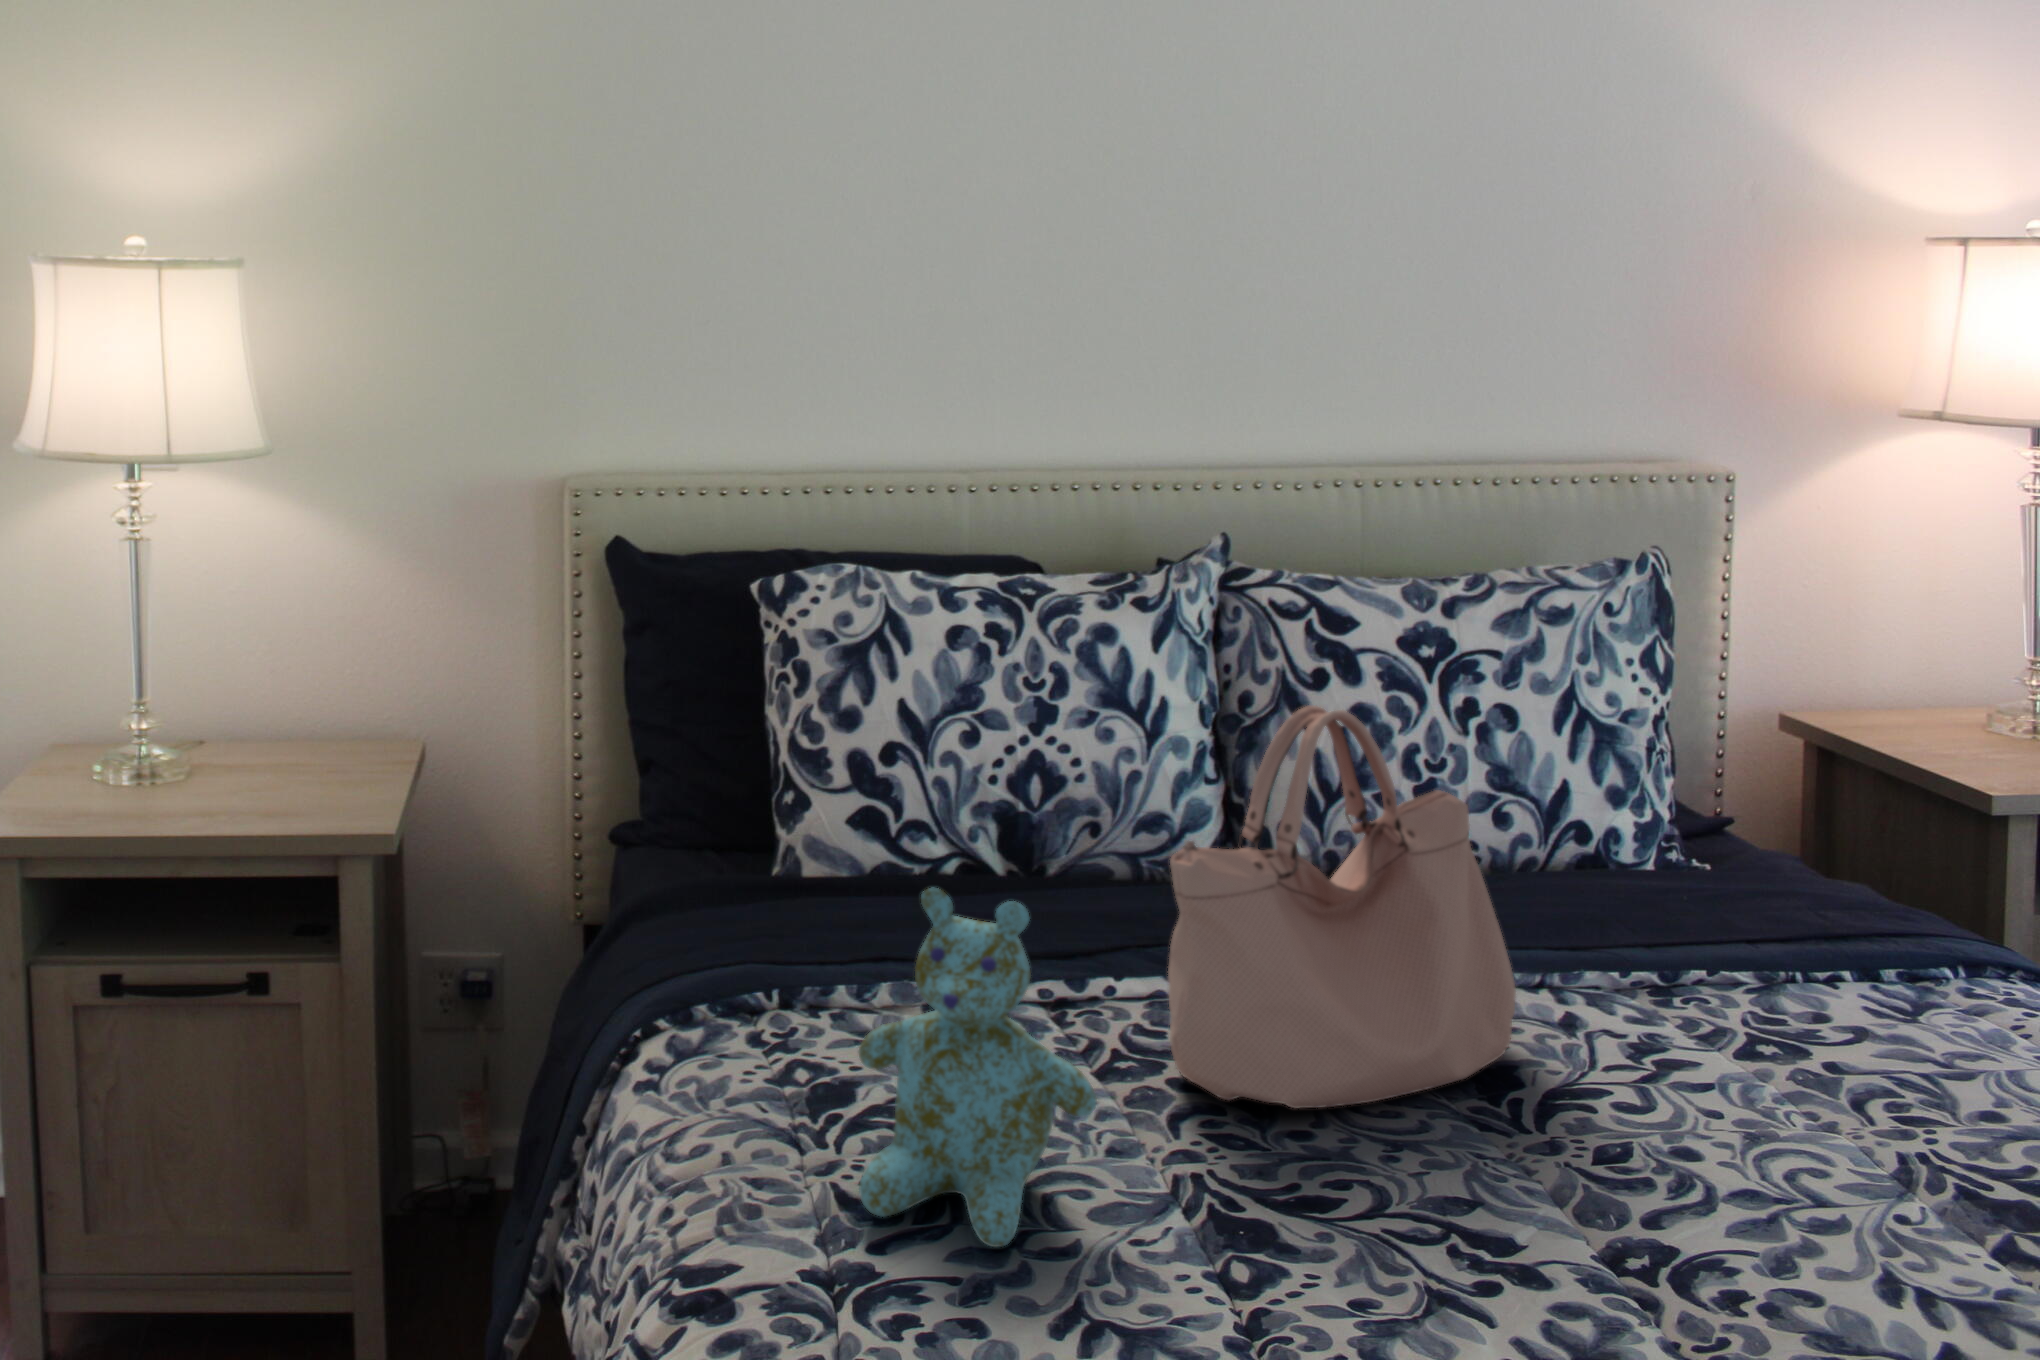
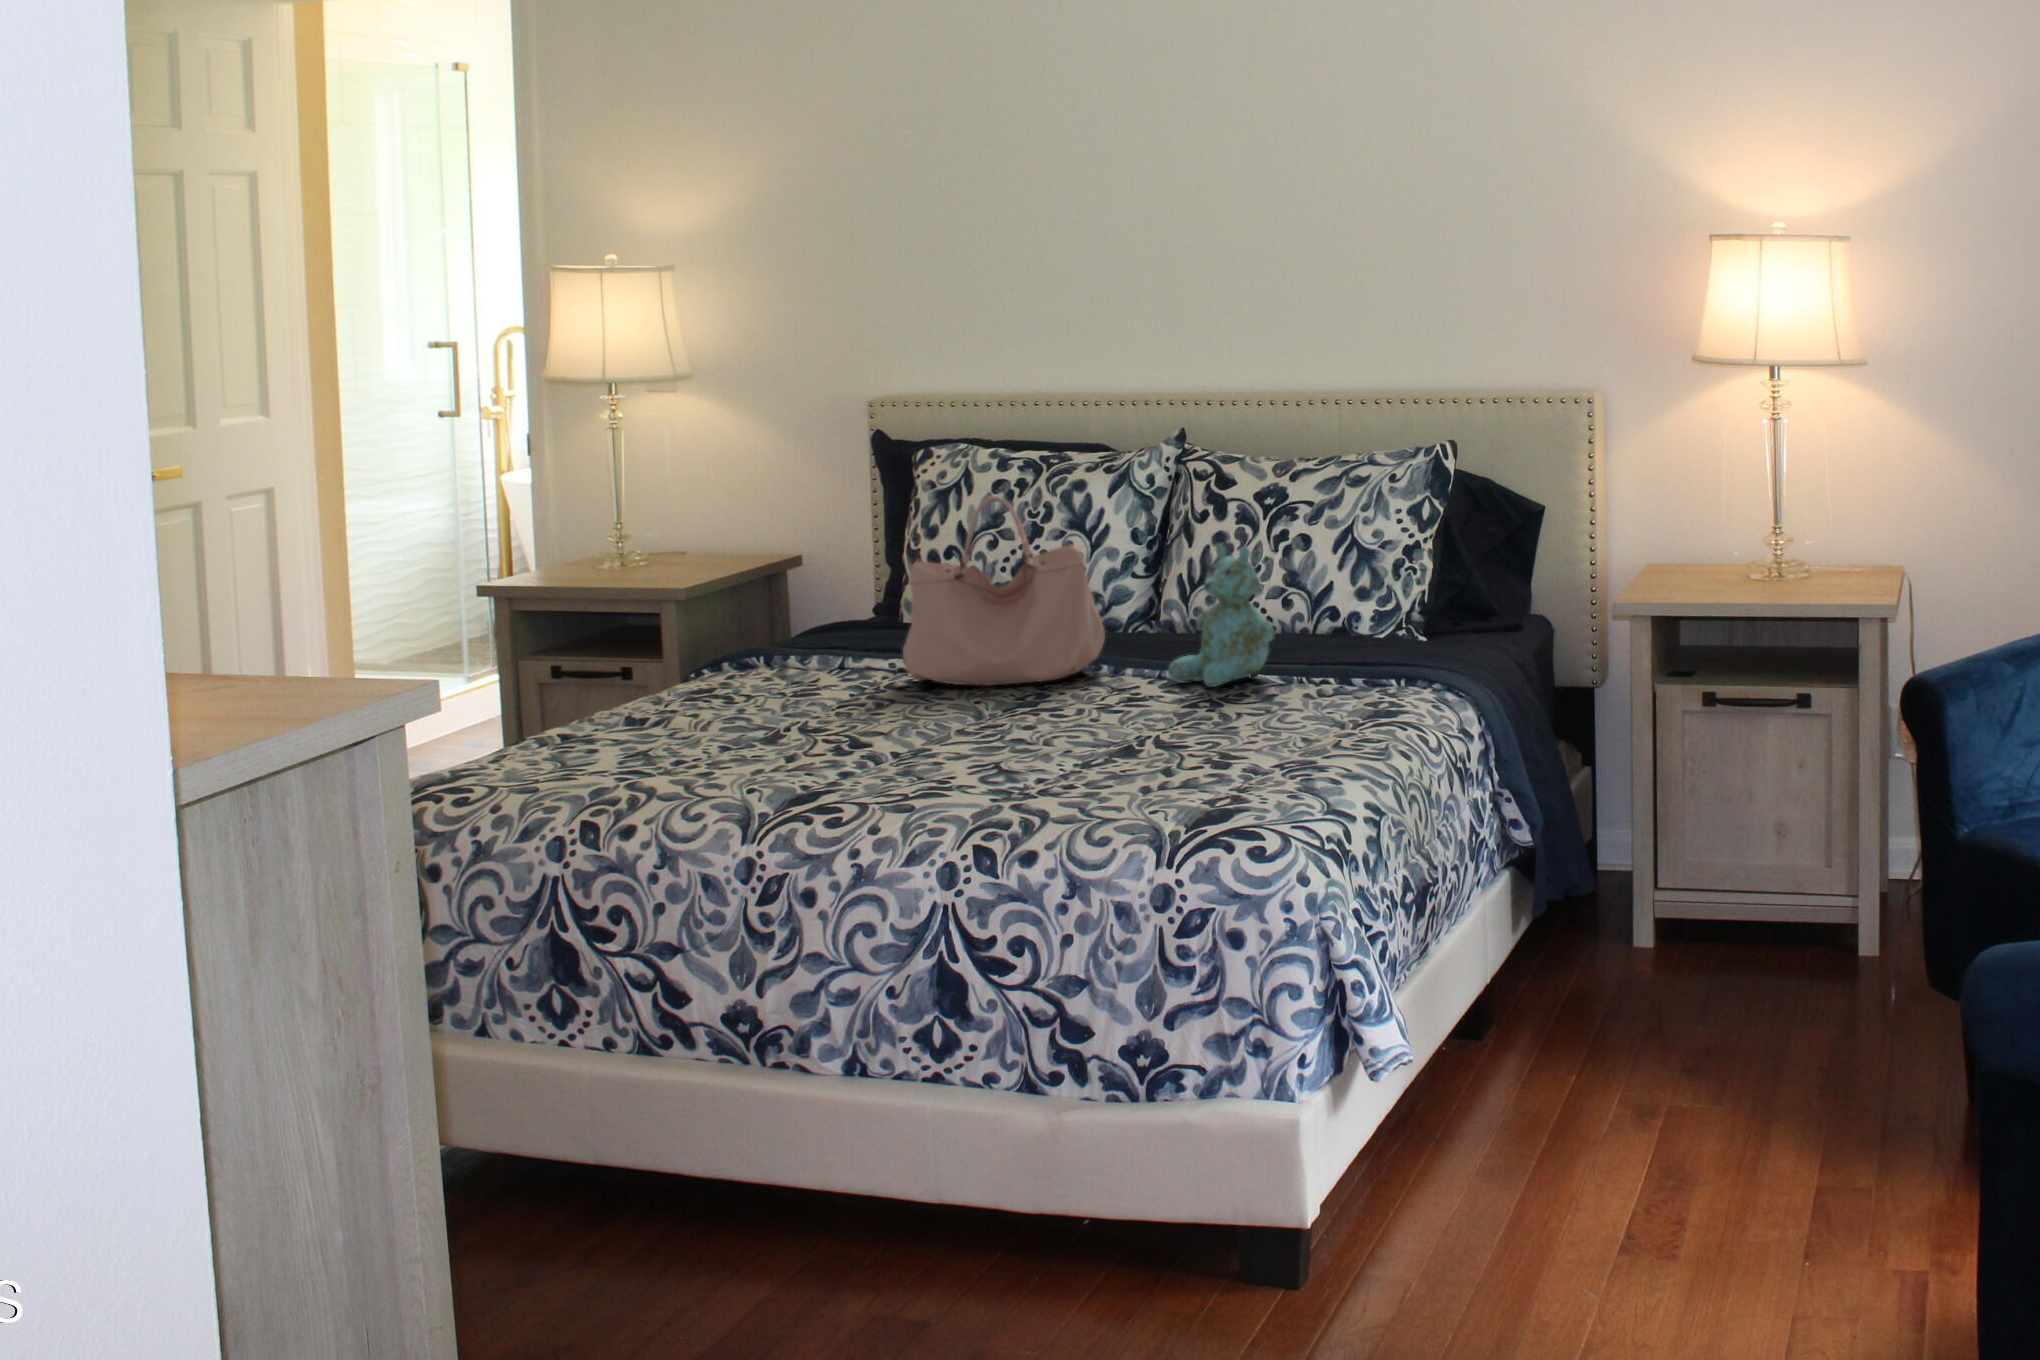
stuffed bear: present [859,888,1097,1247] -> present [1168,544,1275,687]

